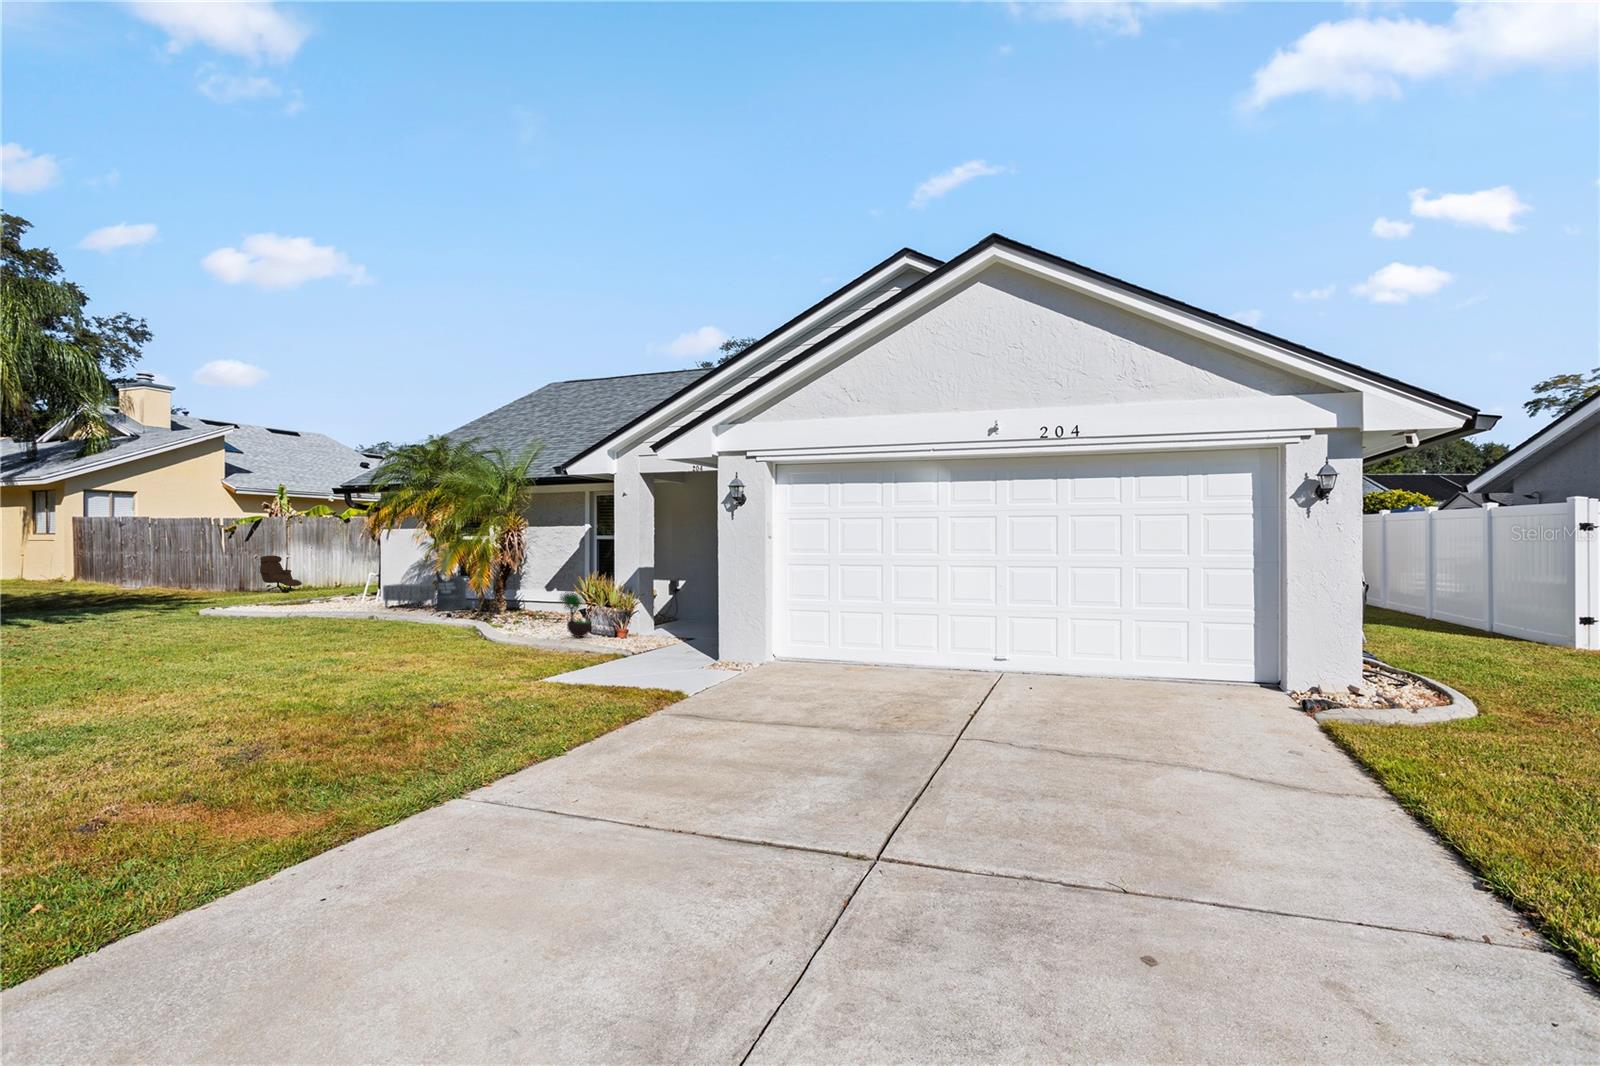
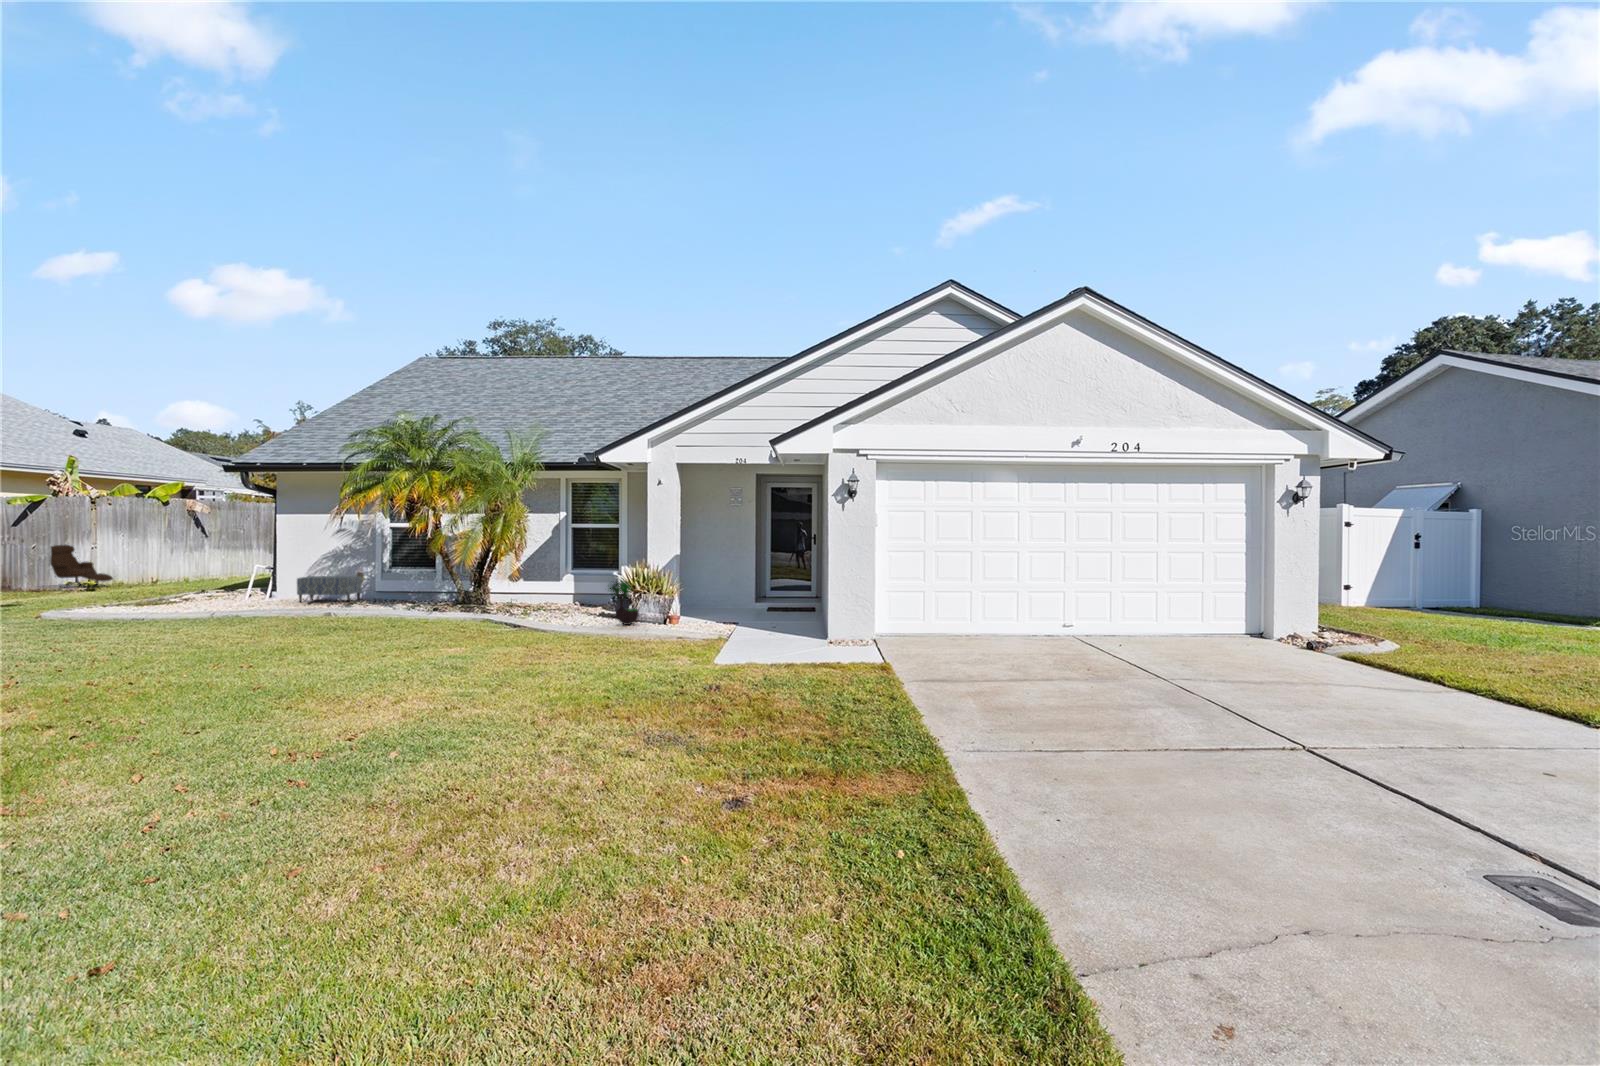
trash can: present [436,569,466,610] -> none [374,557,412,604]

